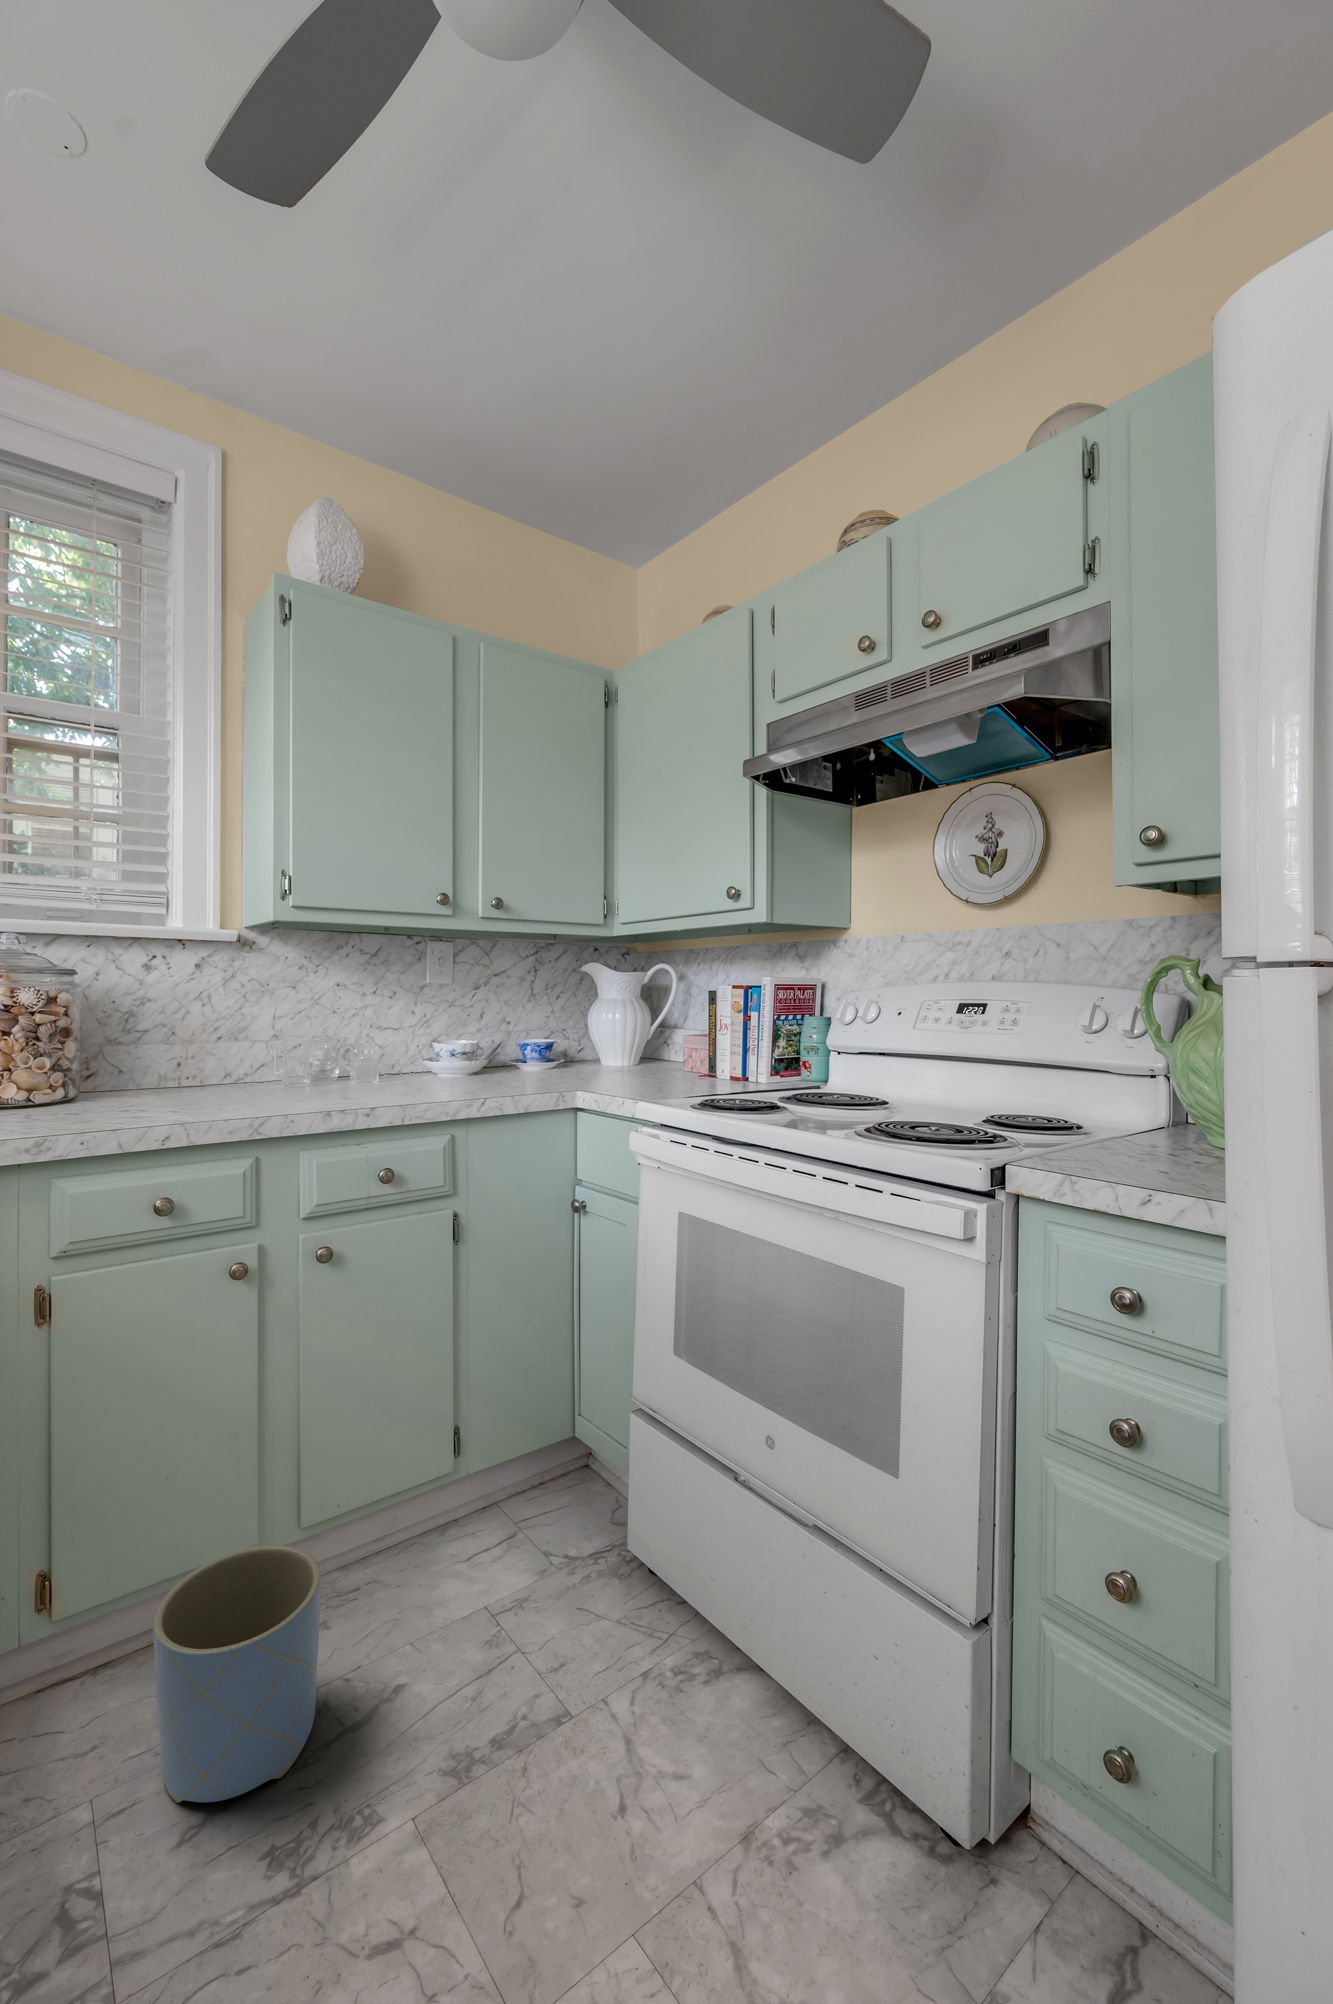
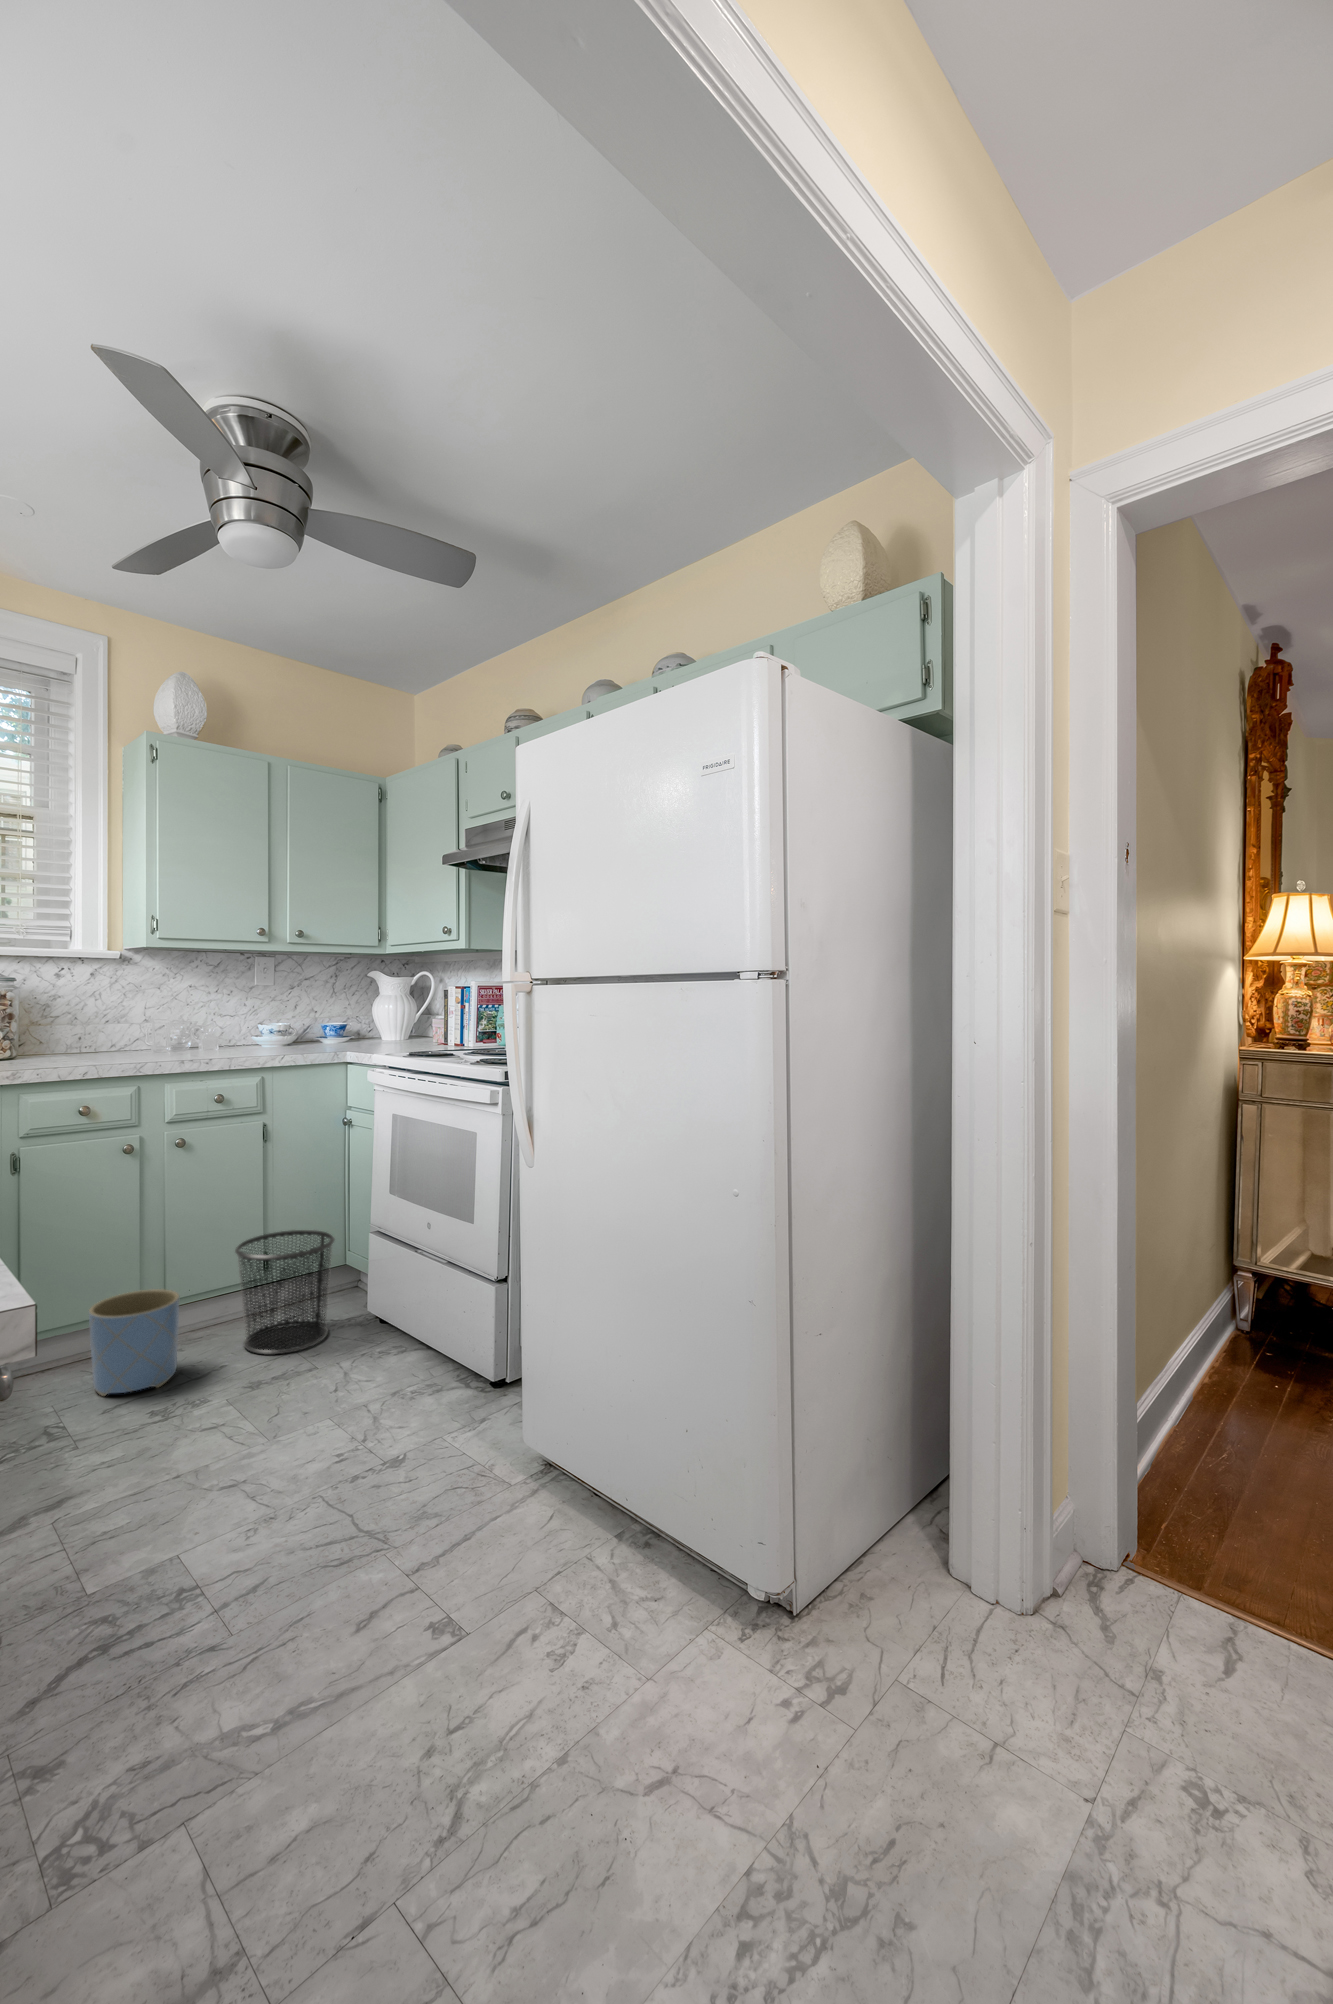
waste bin: none [415,1402,581,1666] -> present [235,1230,335,1355]

